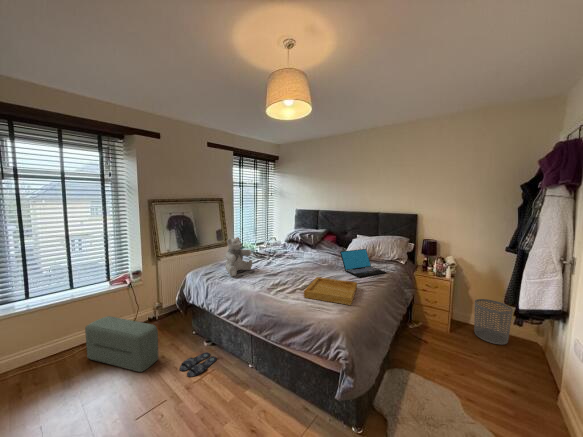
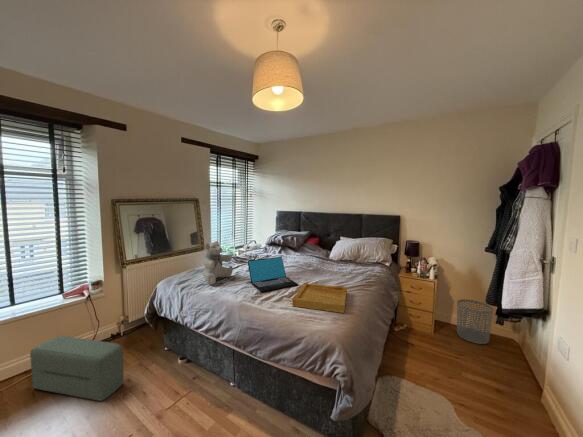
laptop: present [340,249,386,277] -> present [248,257,298,292]
slippers: present [180,352,217,377] -> none [149,371,193,402]

